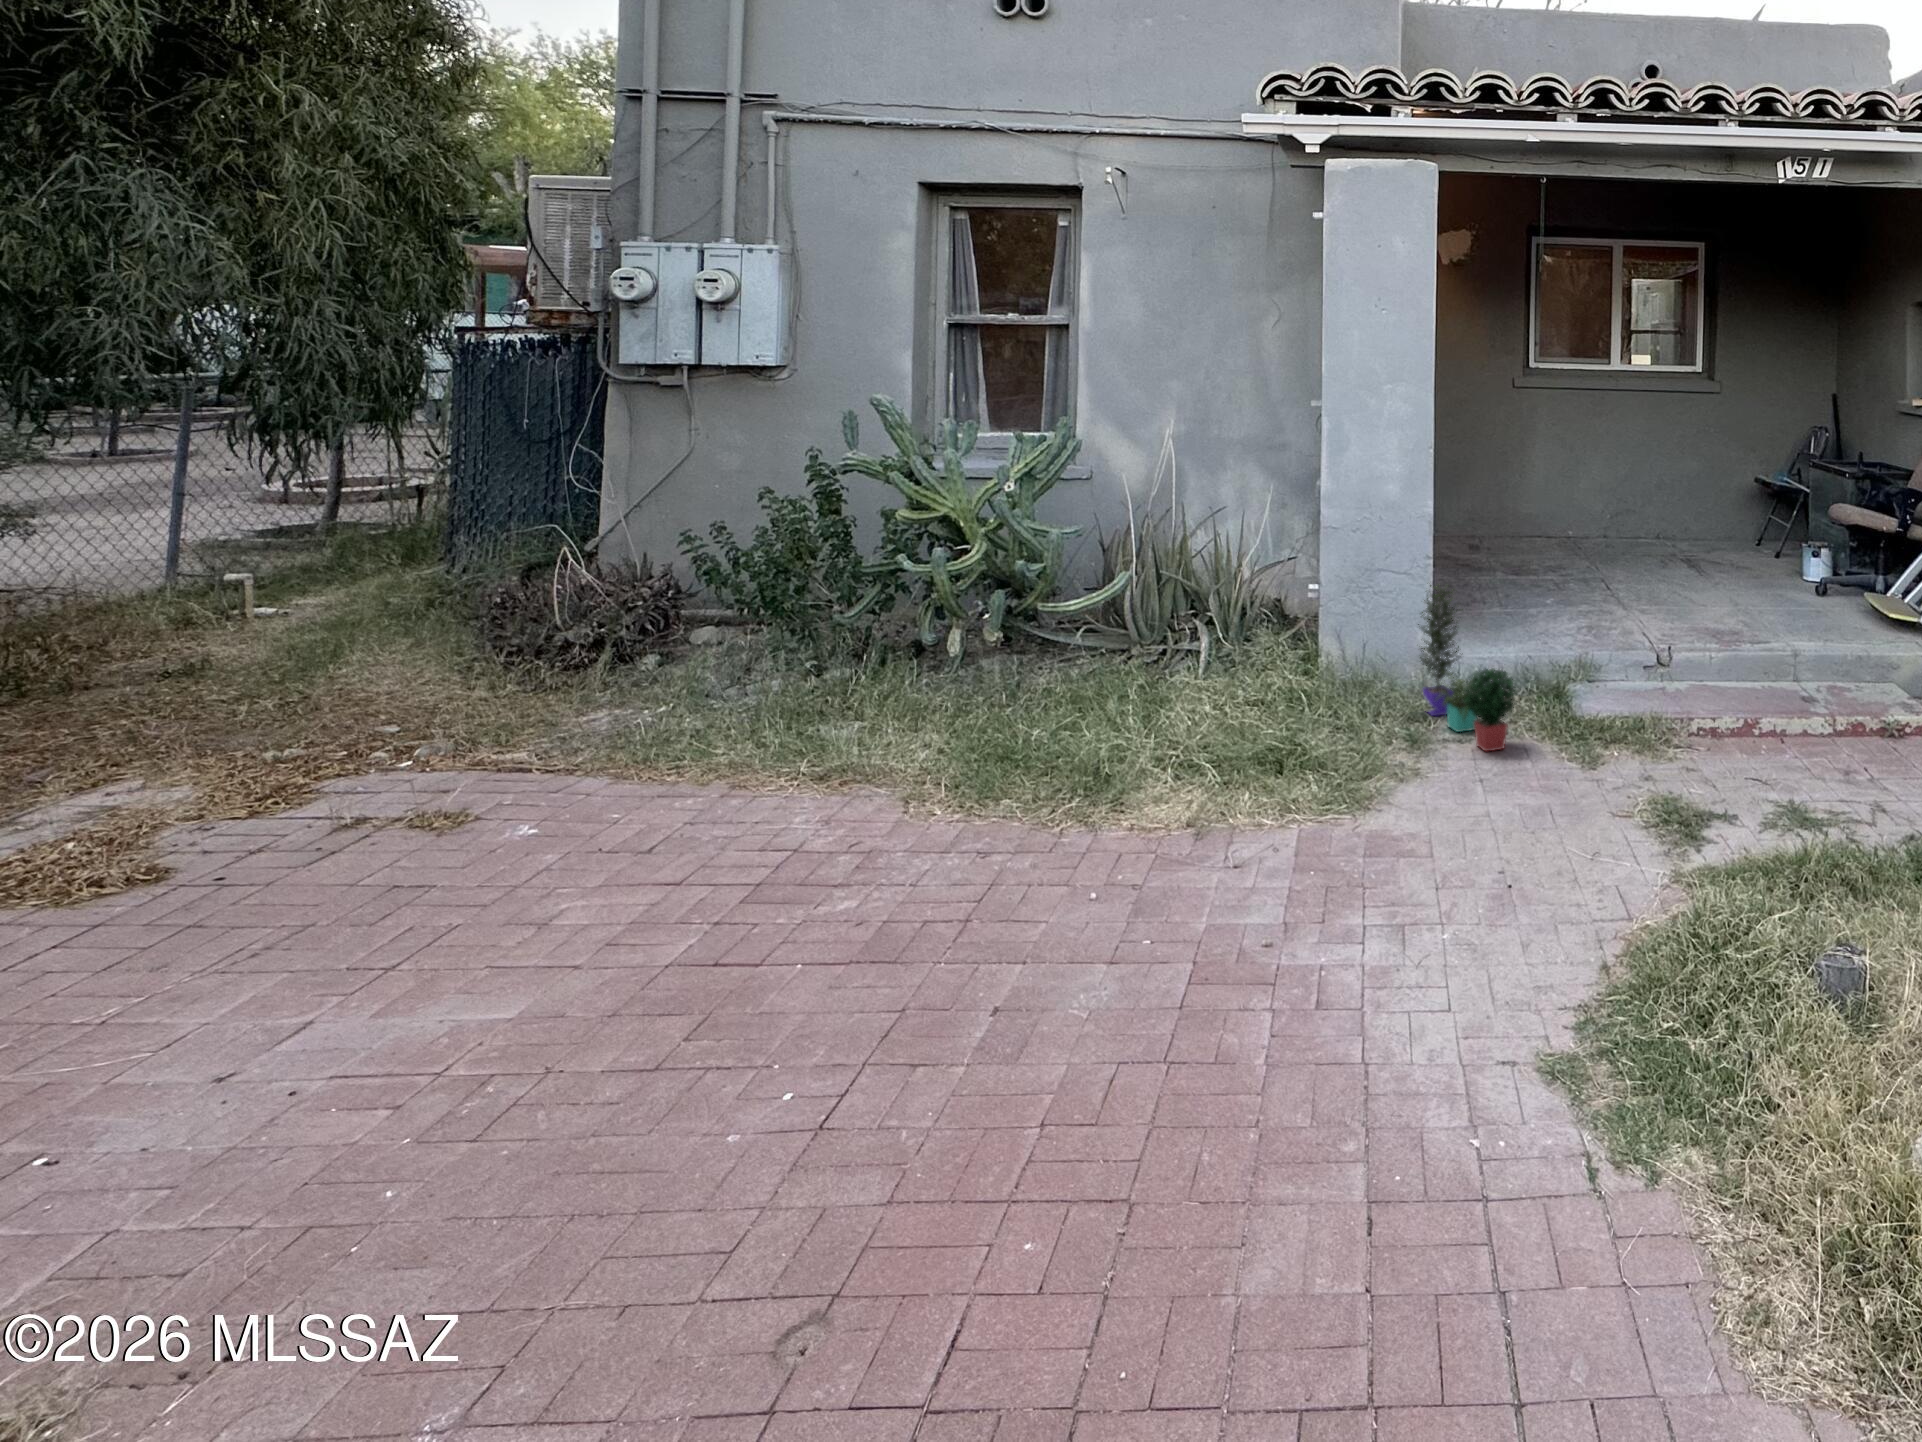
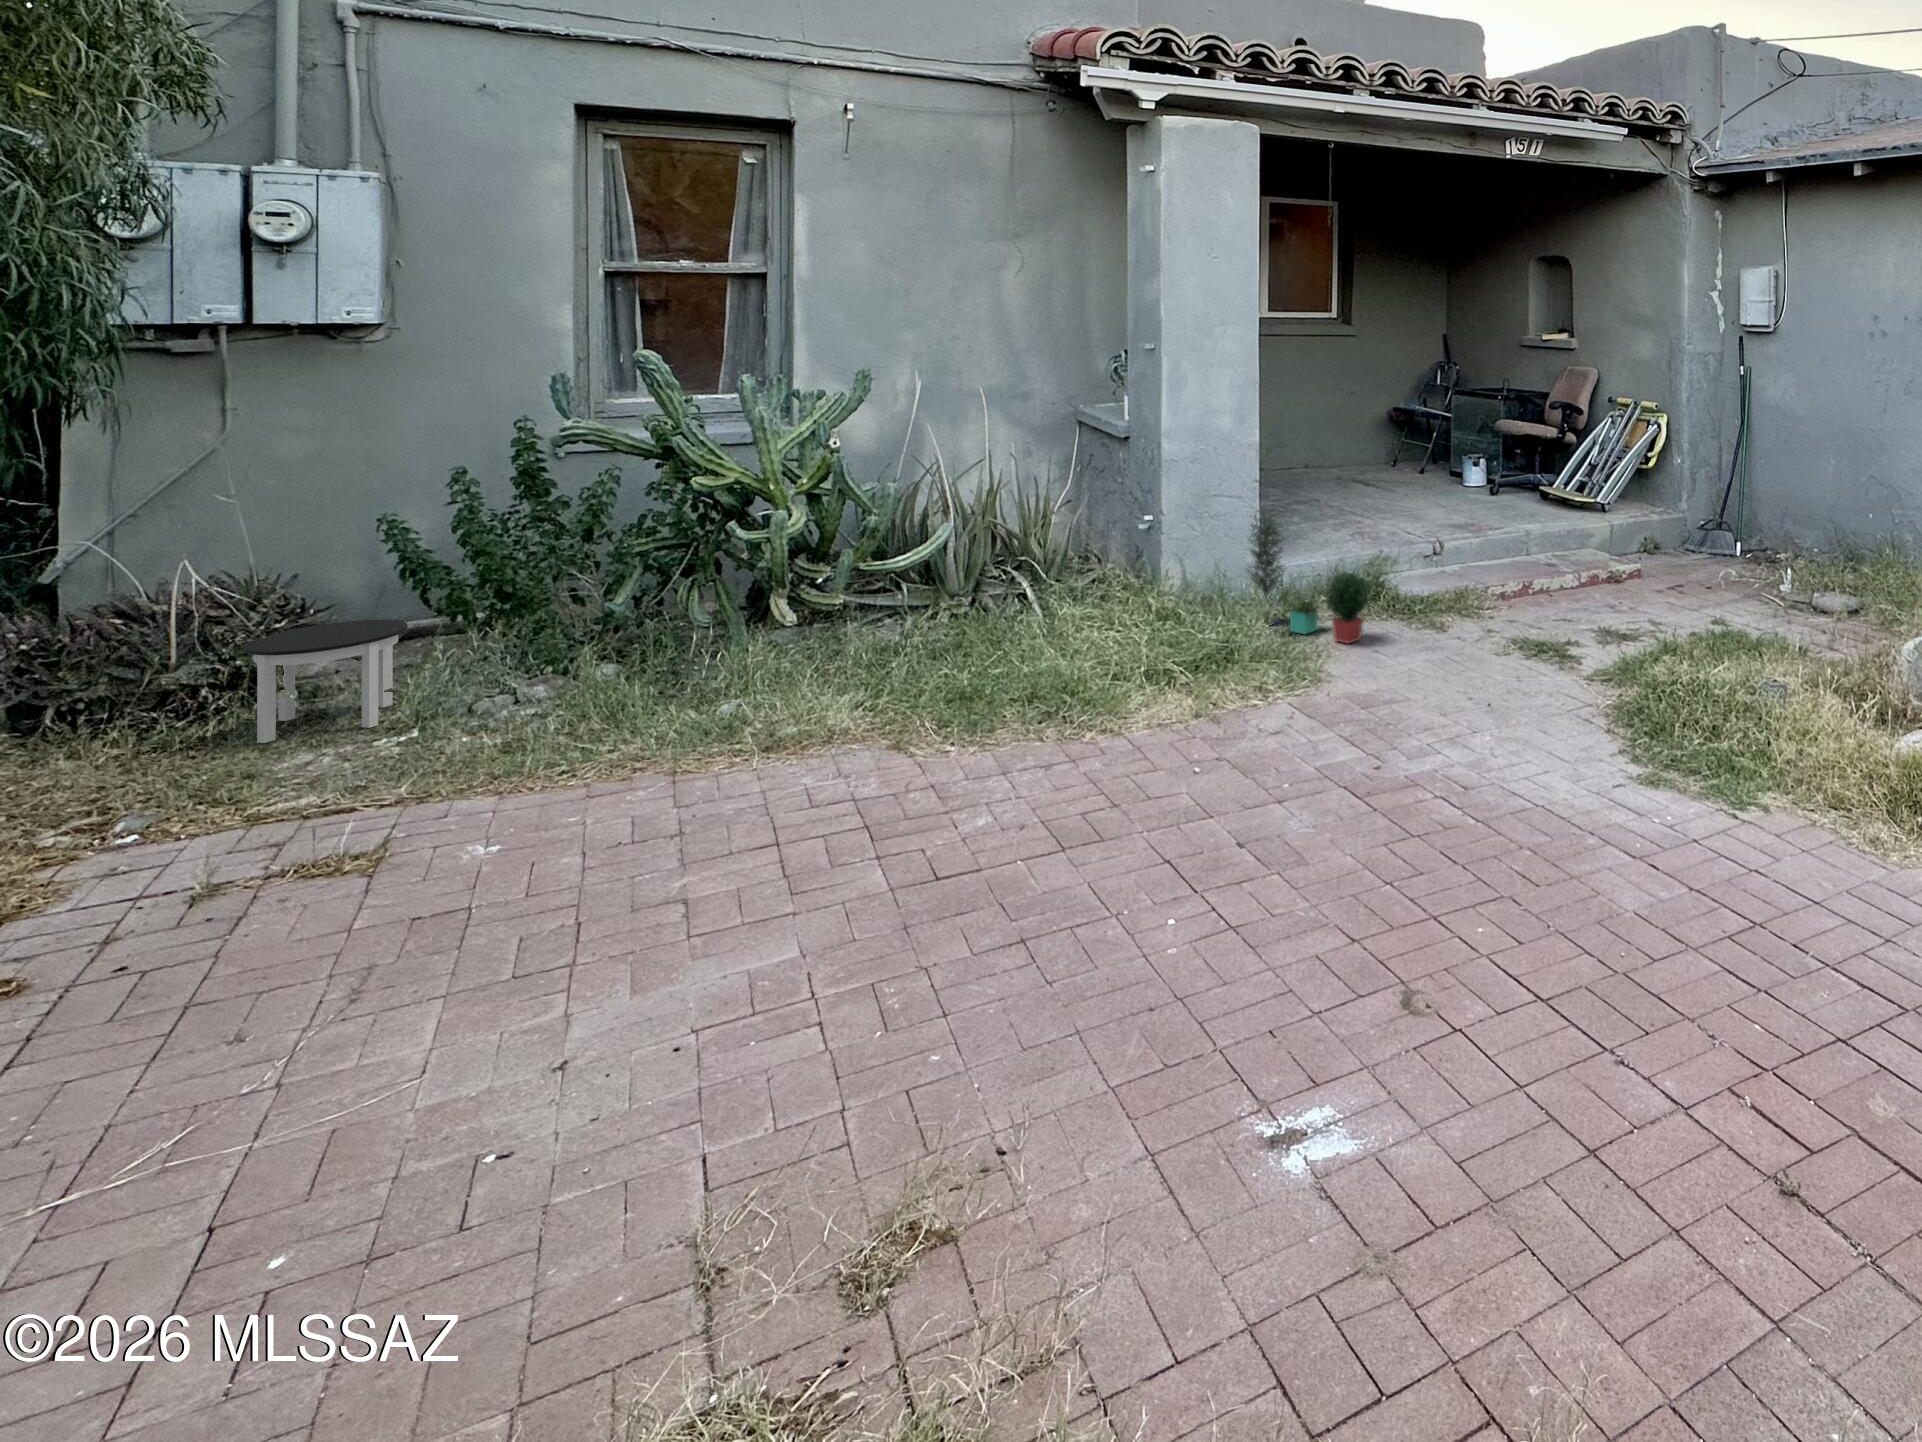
round table: none [653,597,760,685] -> present [243,620,407,743]

